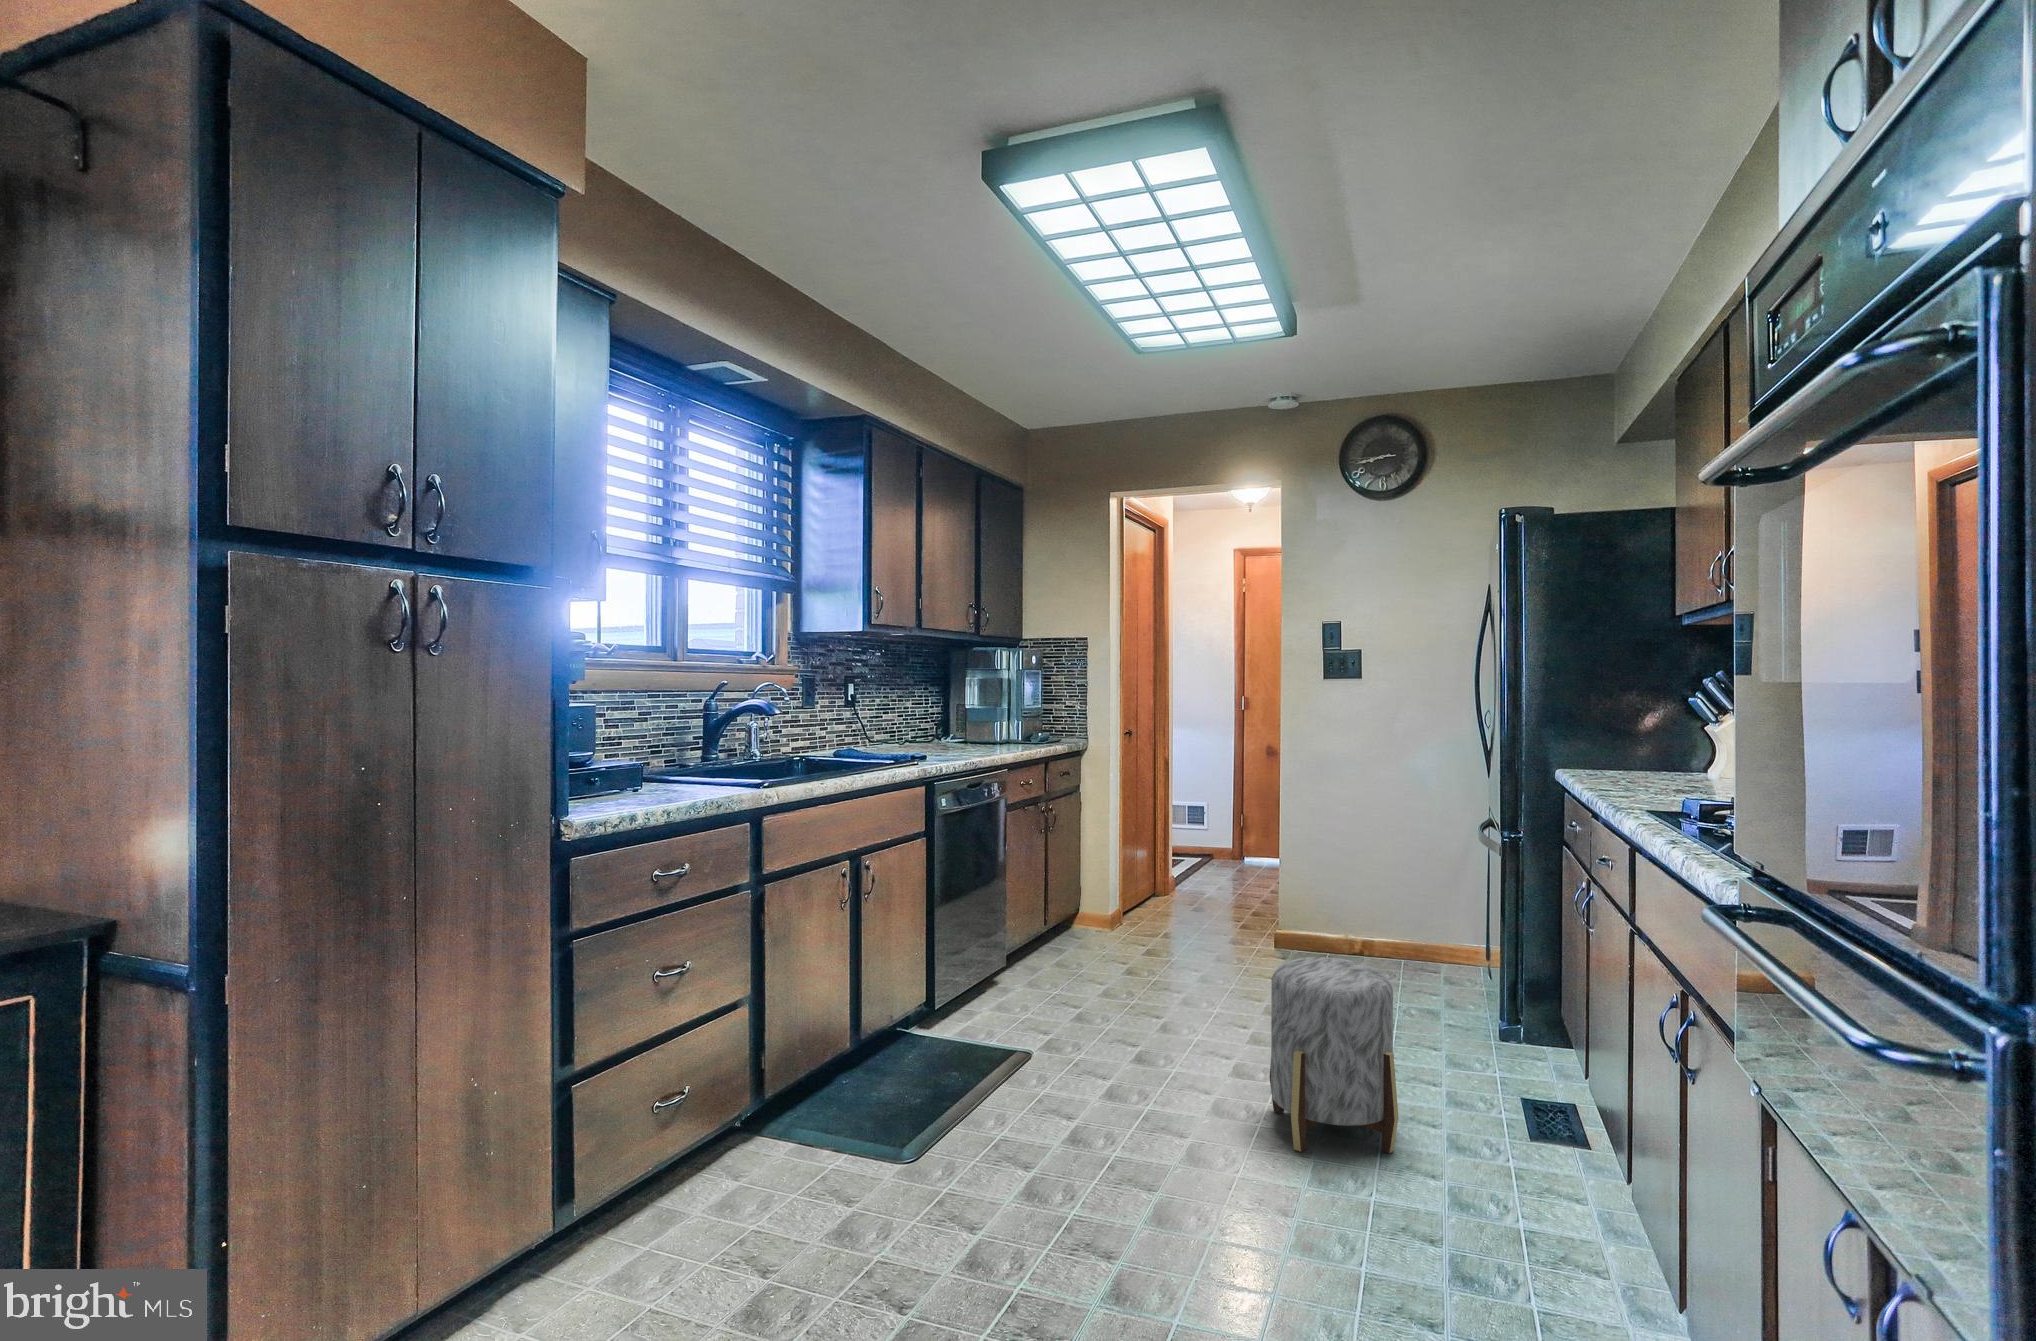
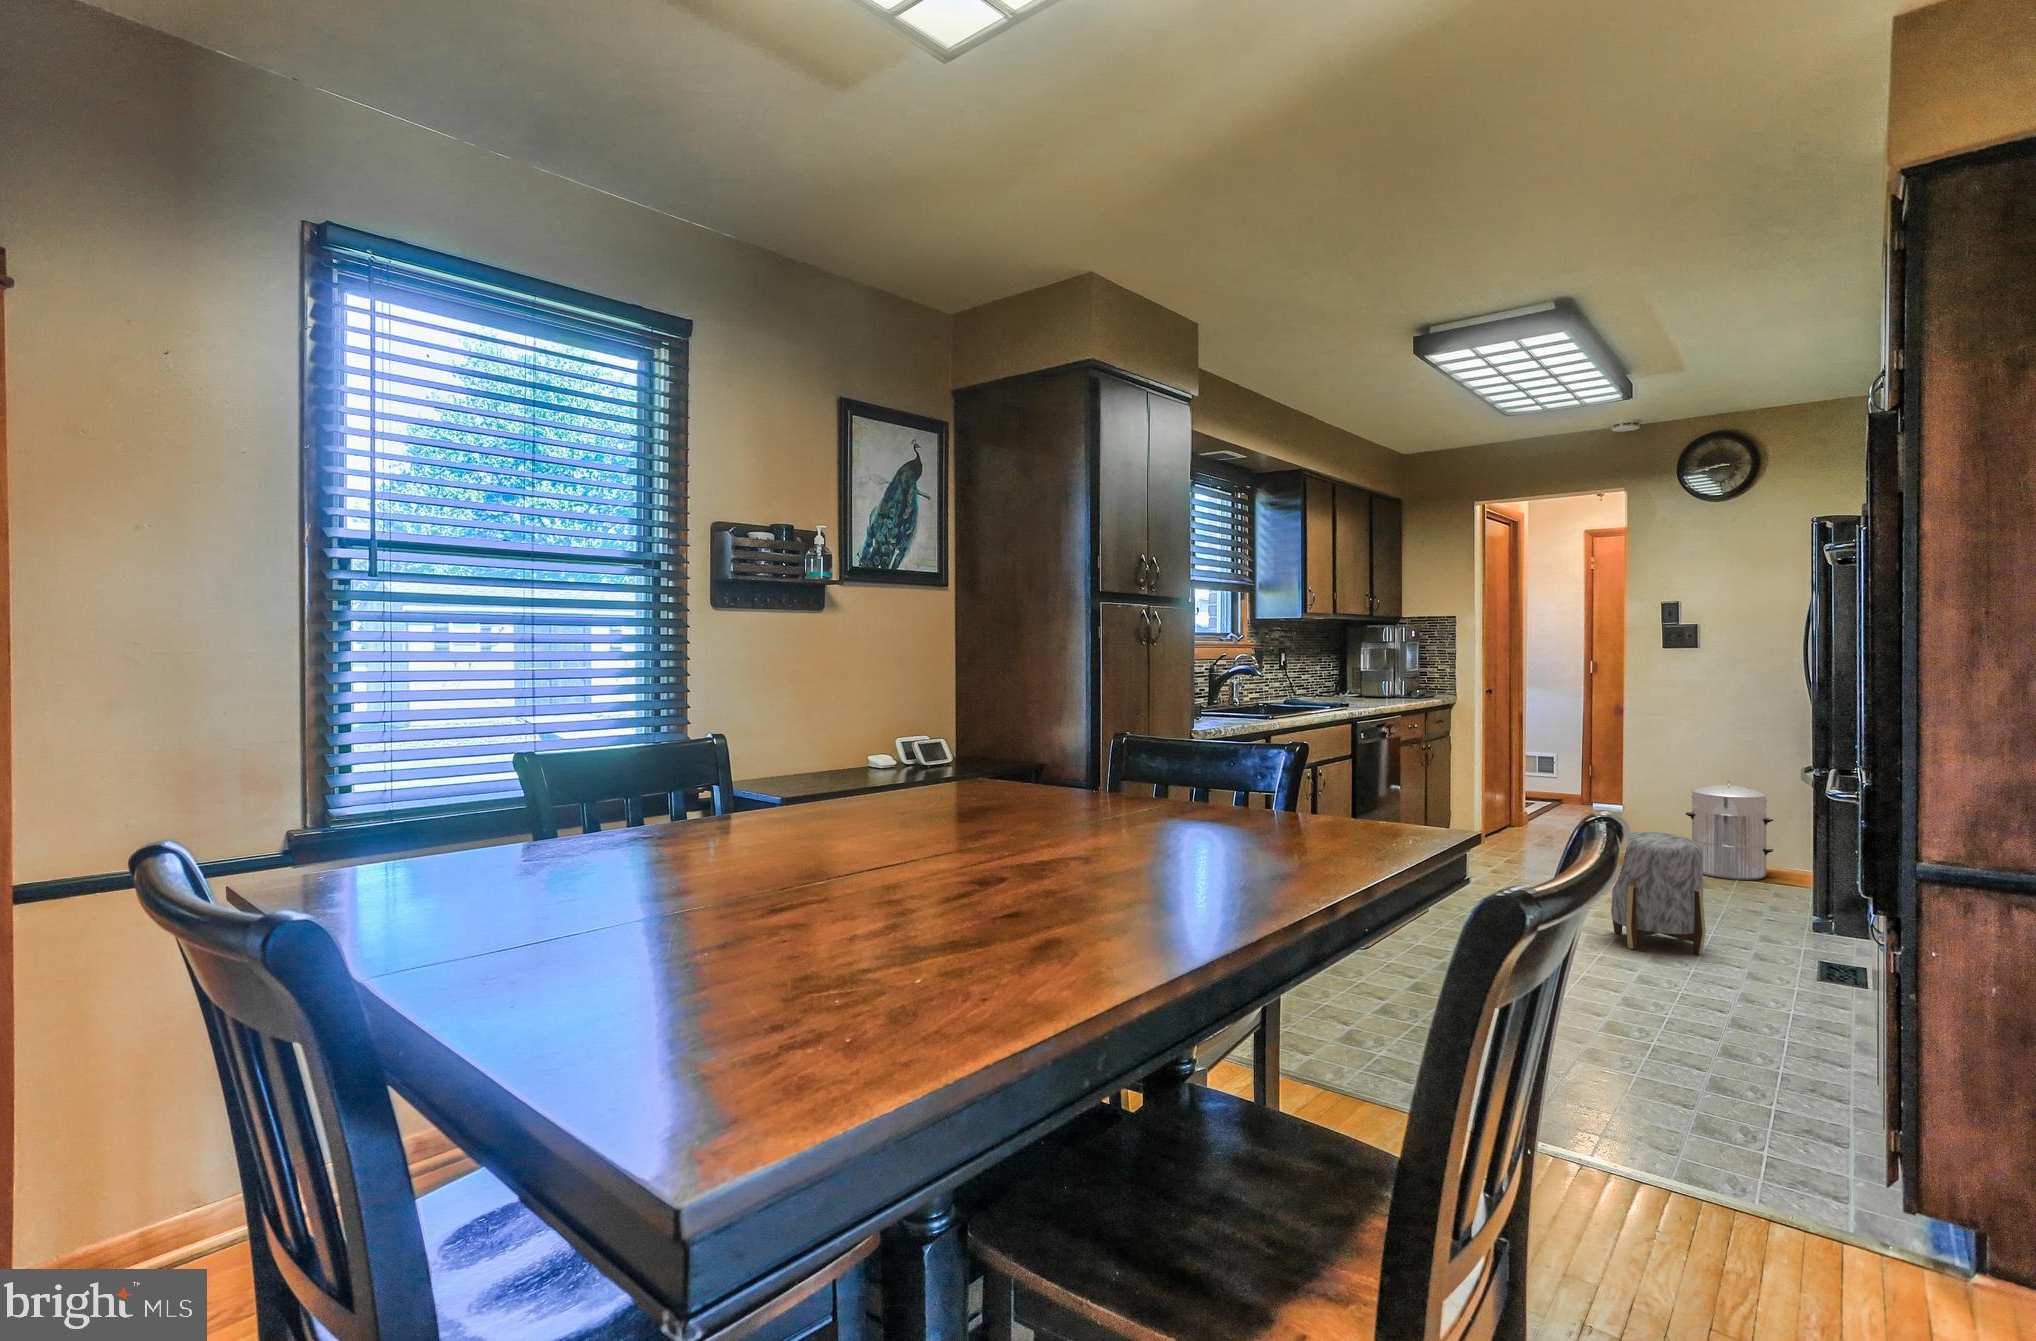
waste bin: none [1349,849,1446,978] -> present [1685,781,1773,880]

